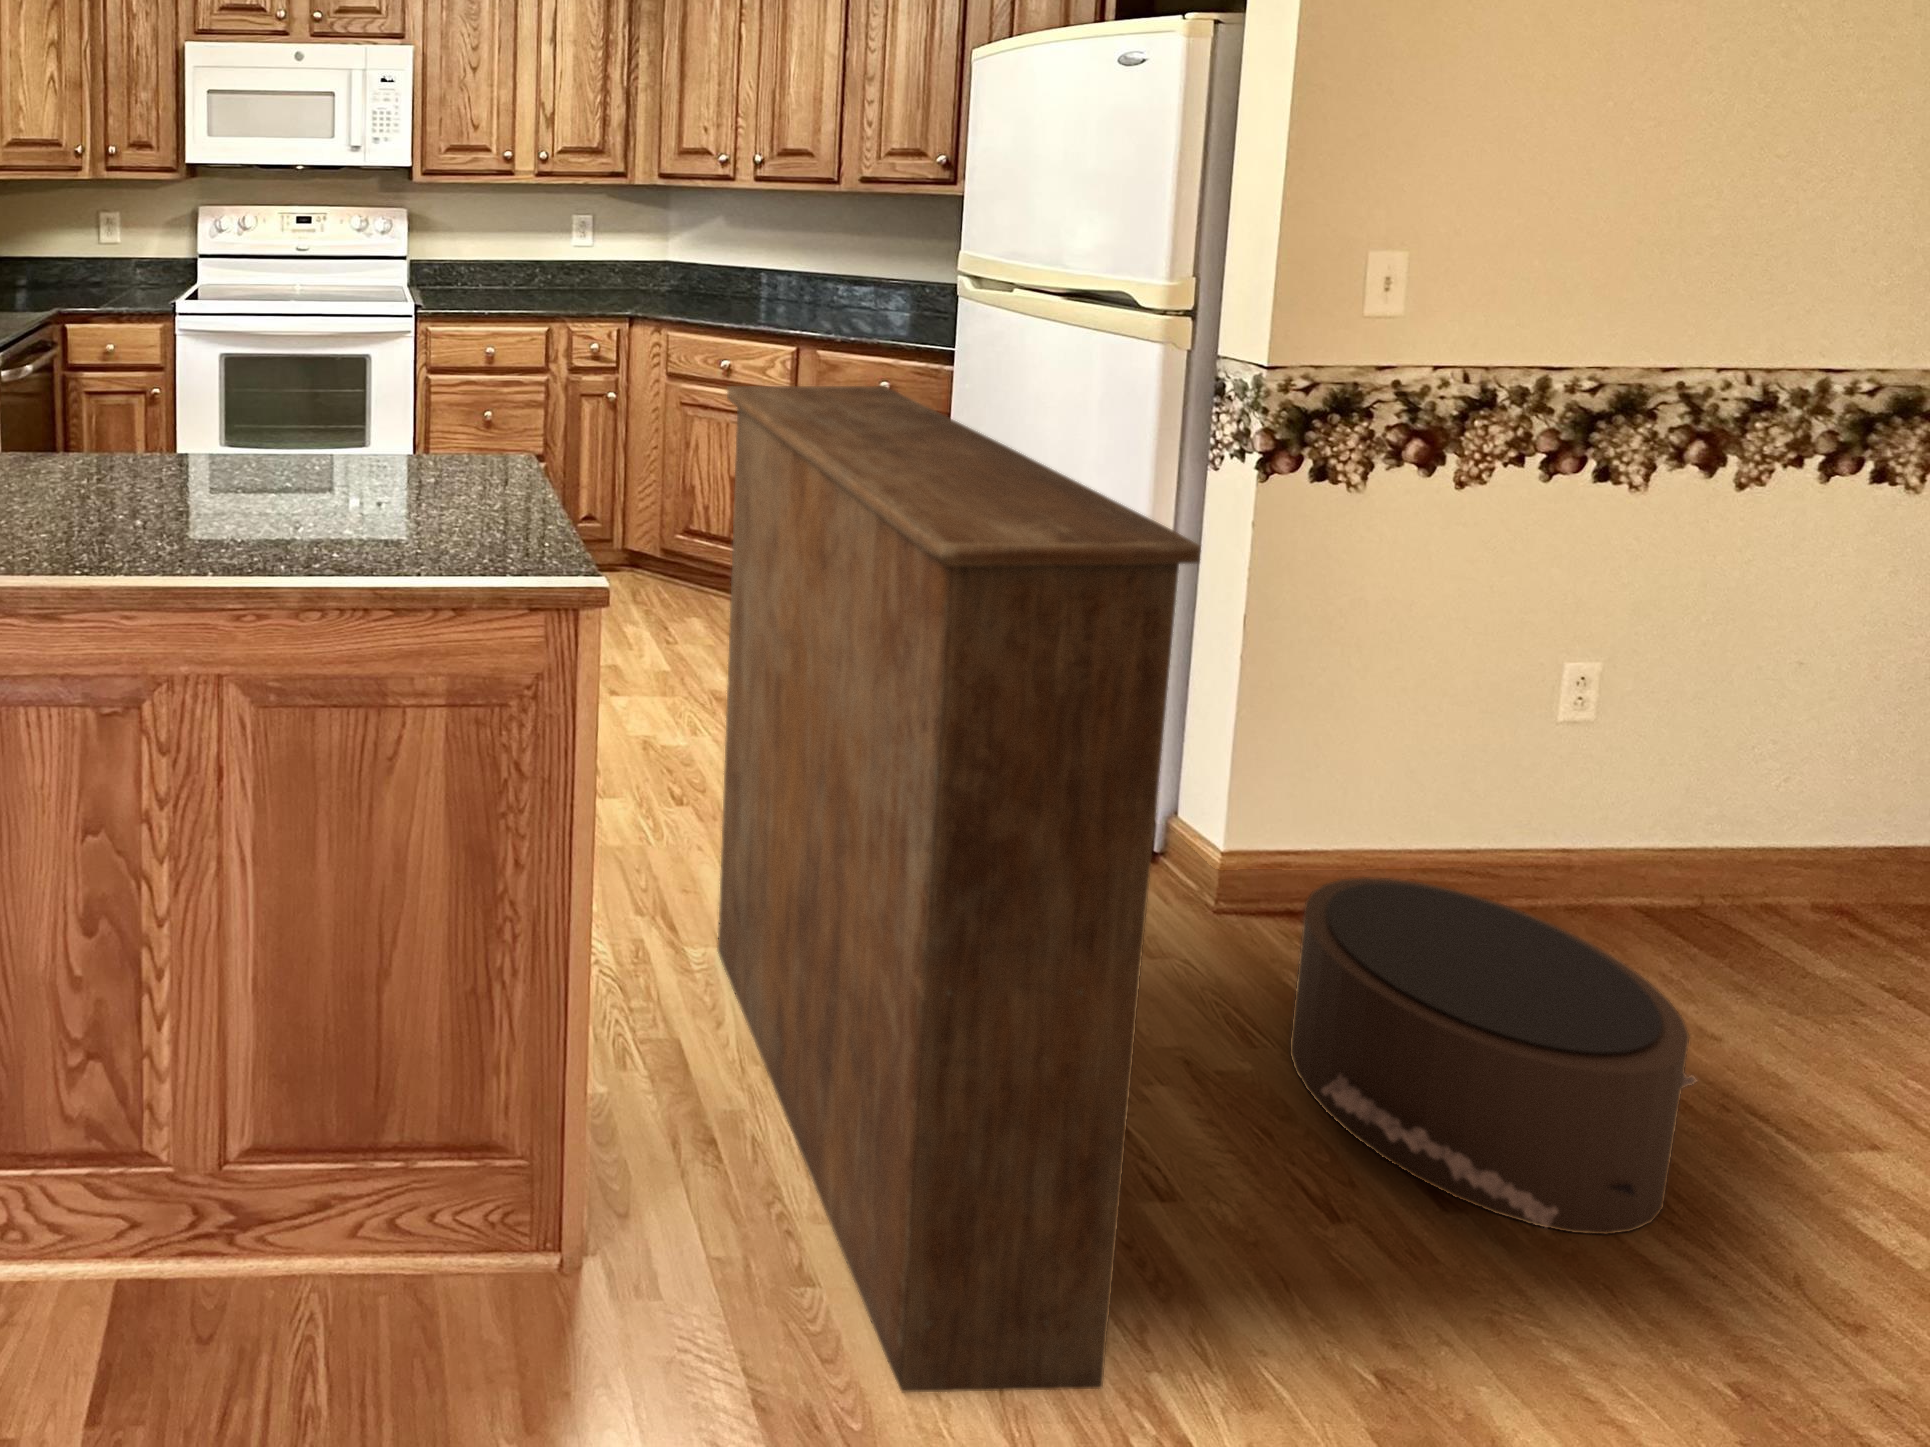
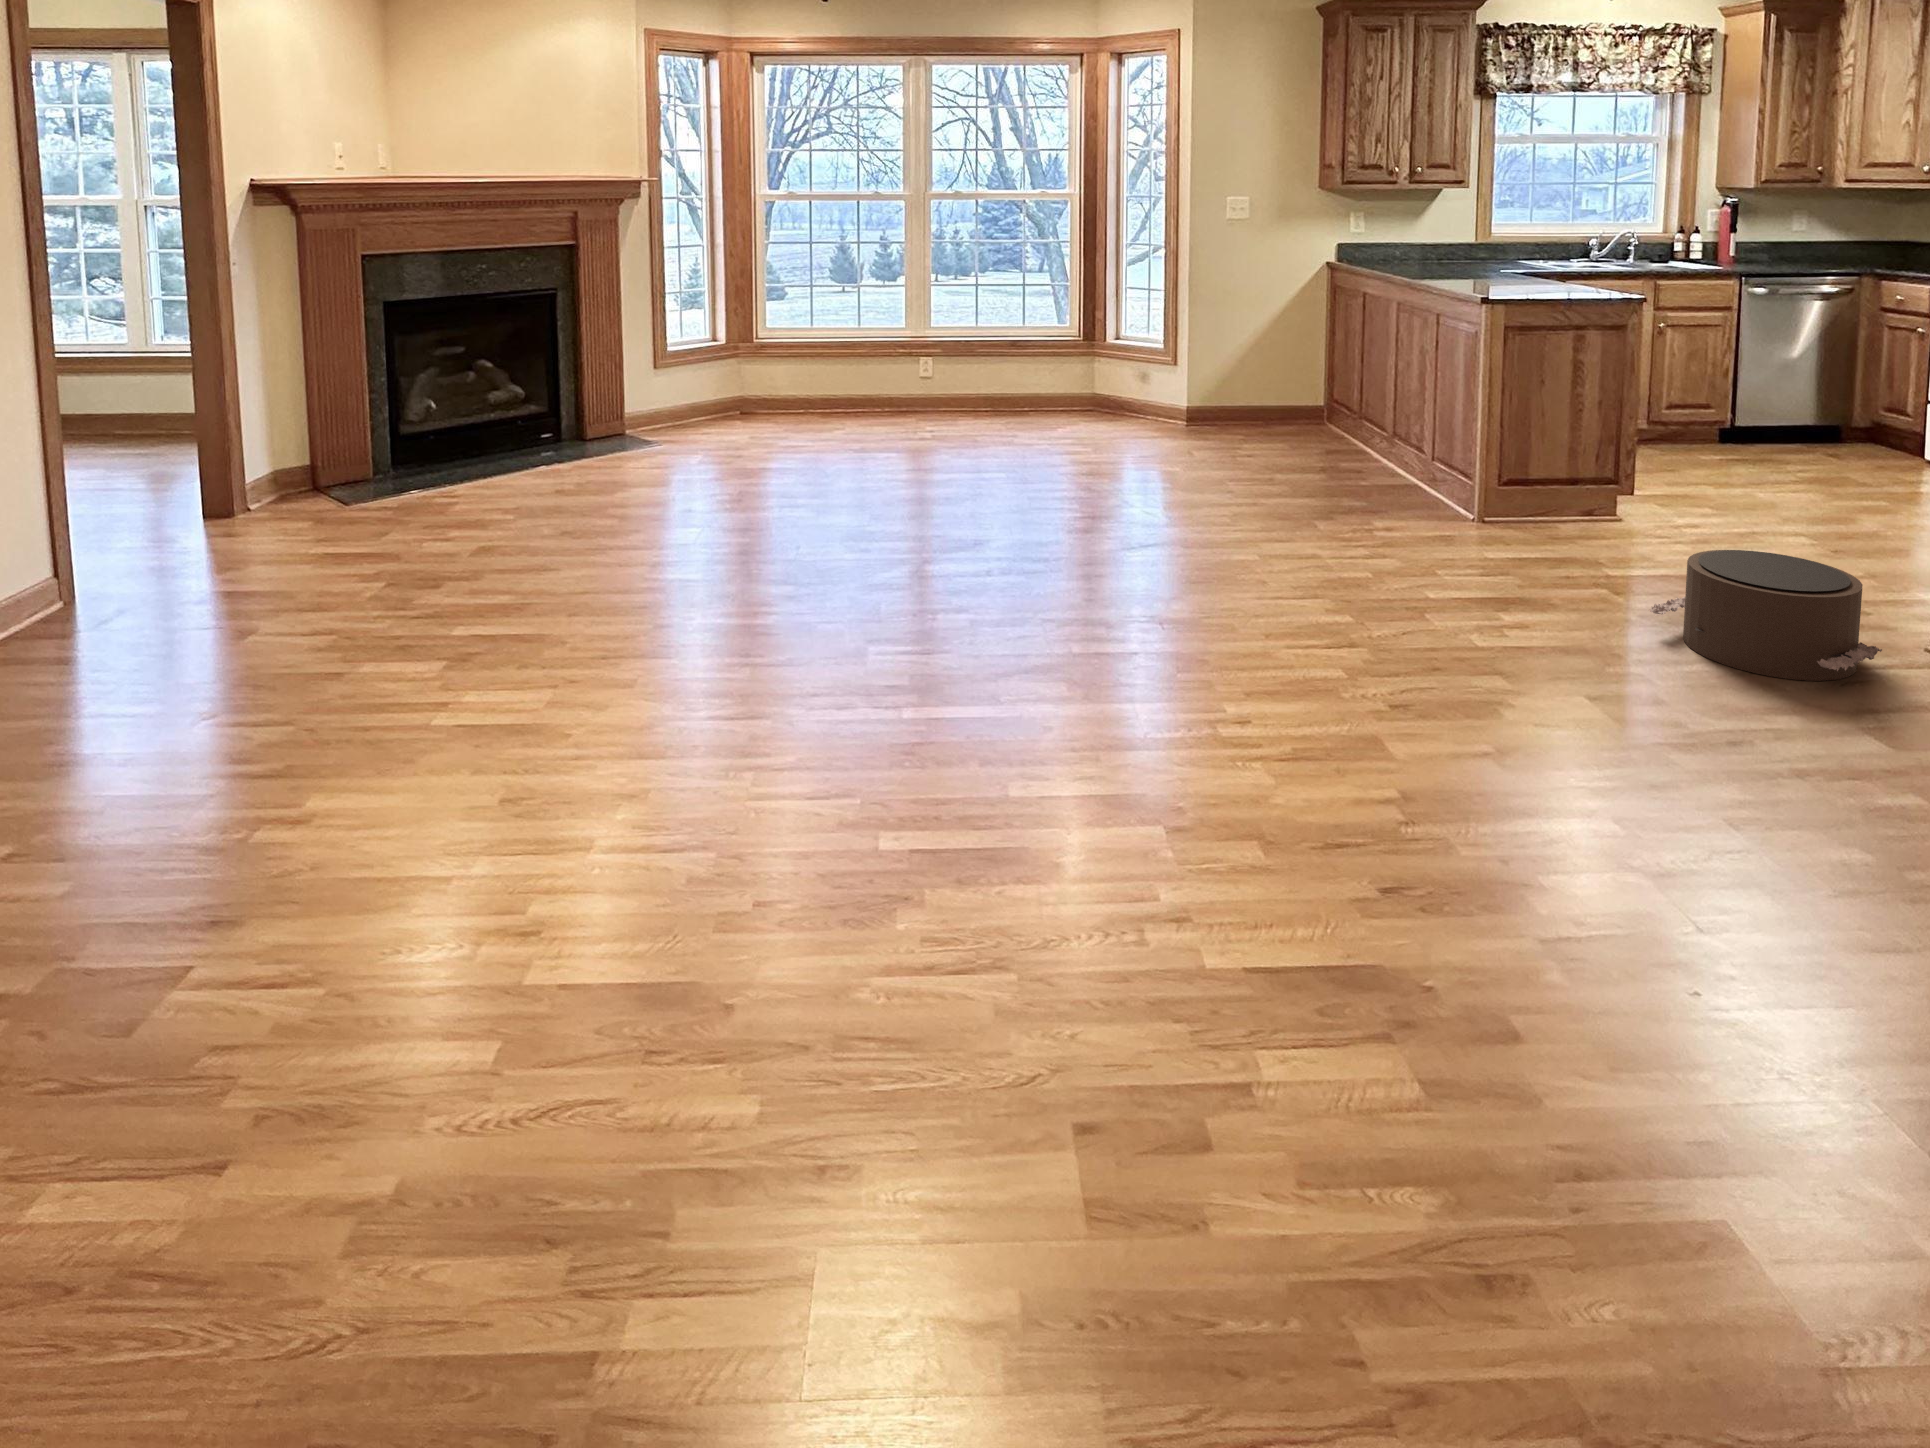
bookshelf: present [718,386,1201,1392] -> none [1475,271,1743,565]

